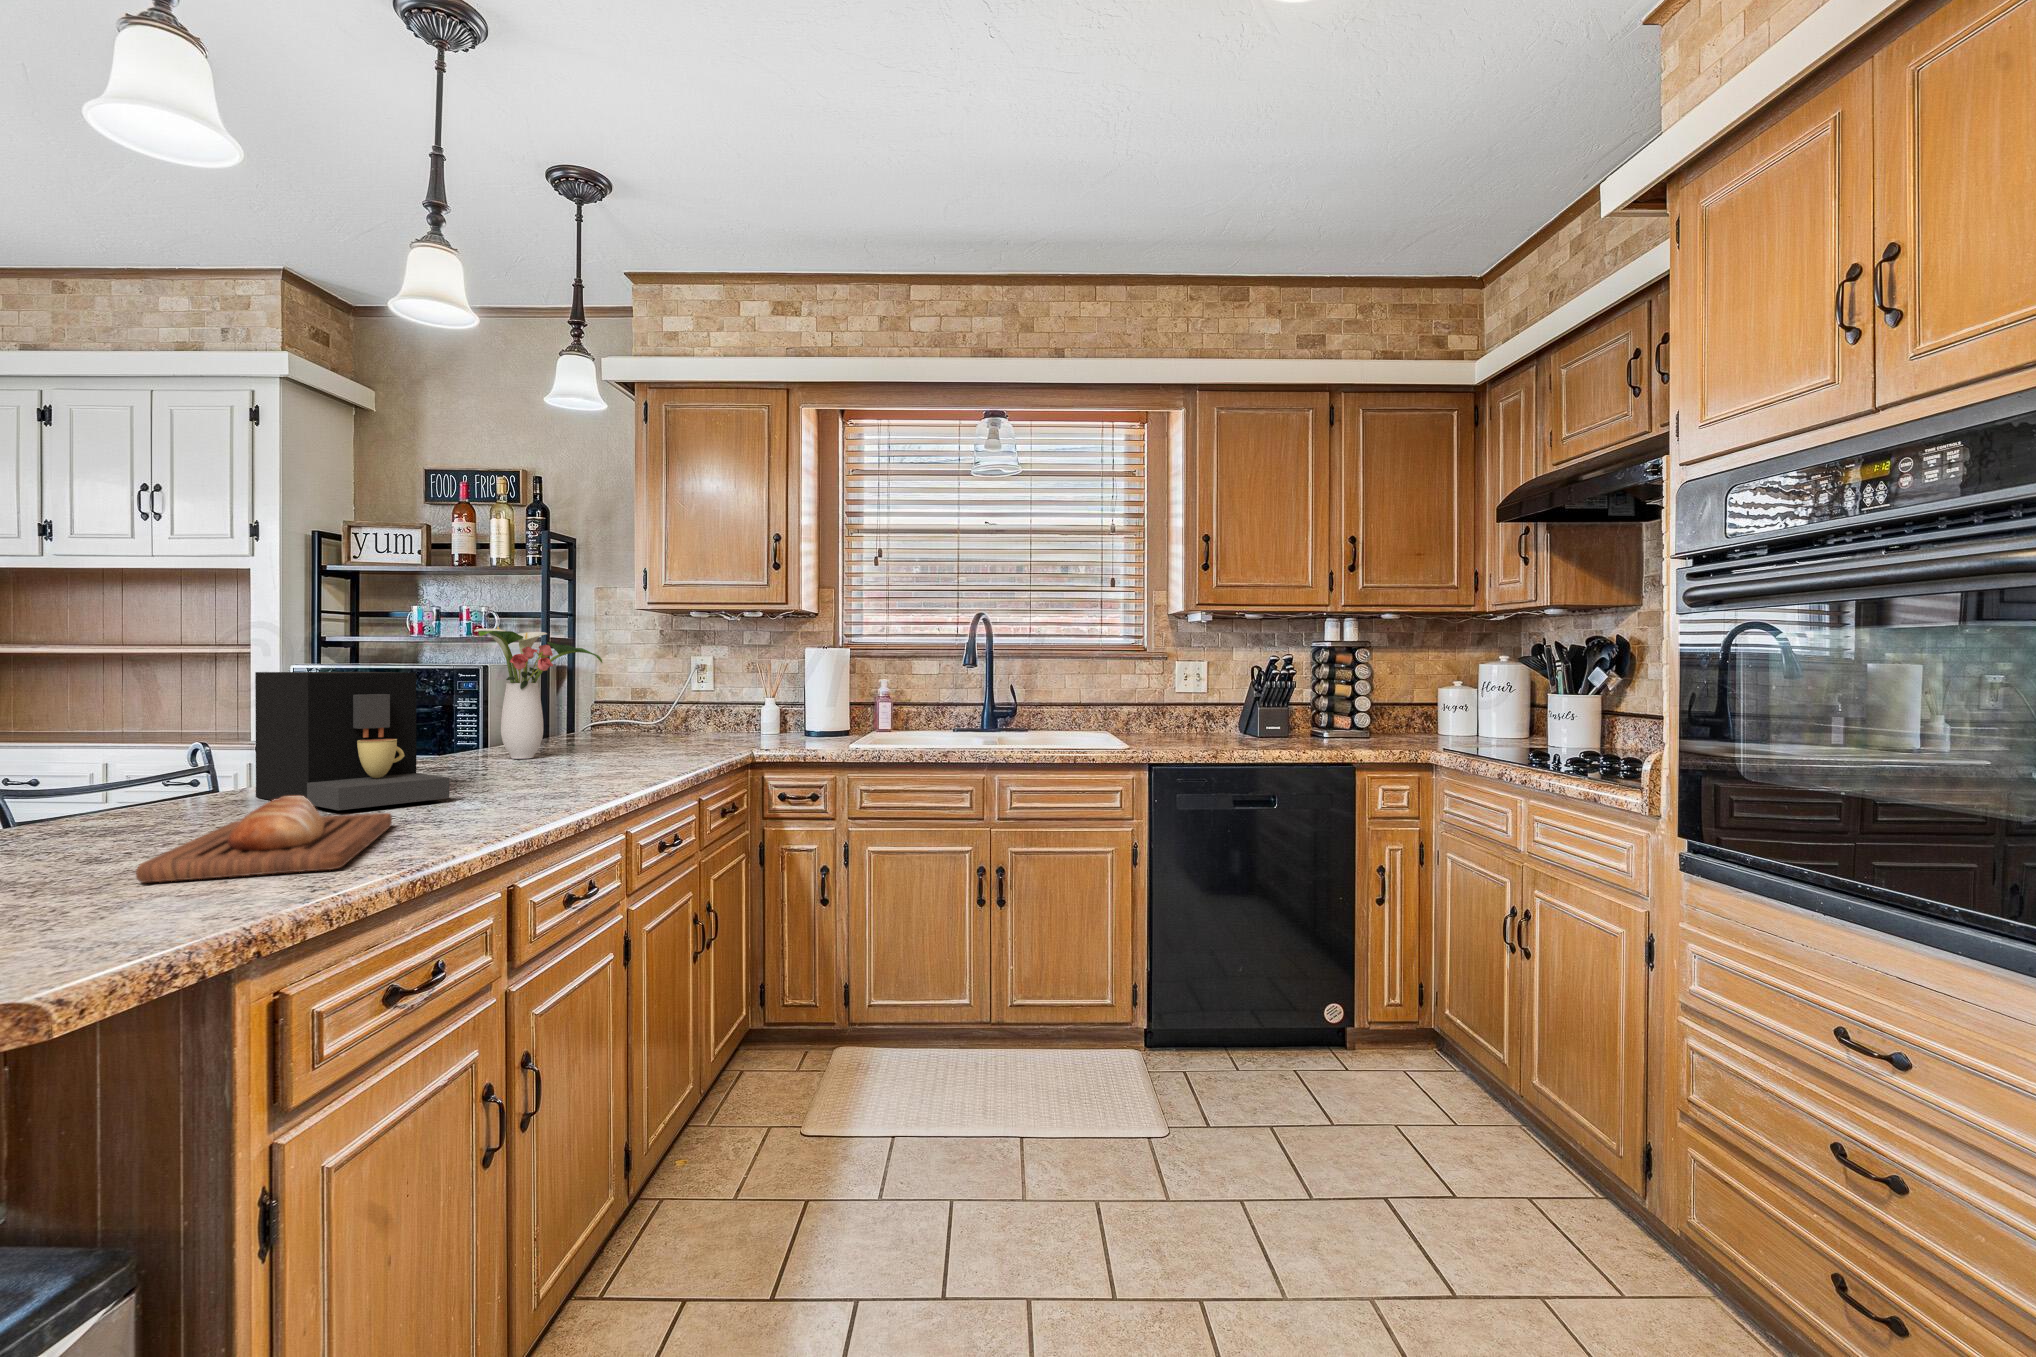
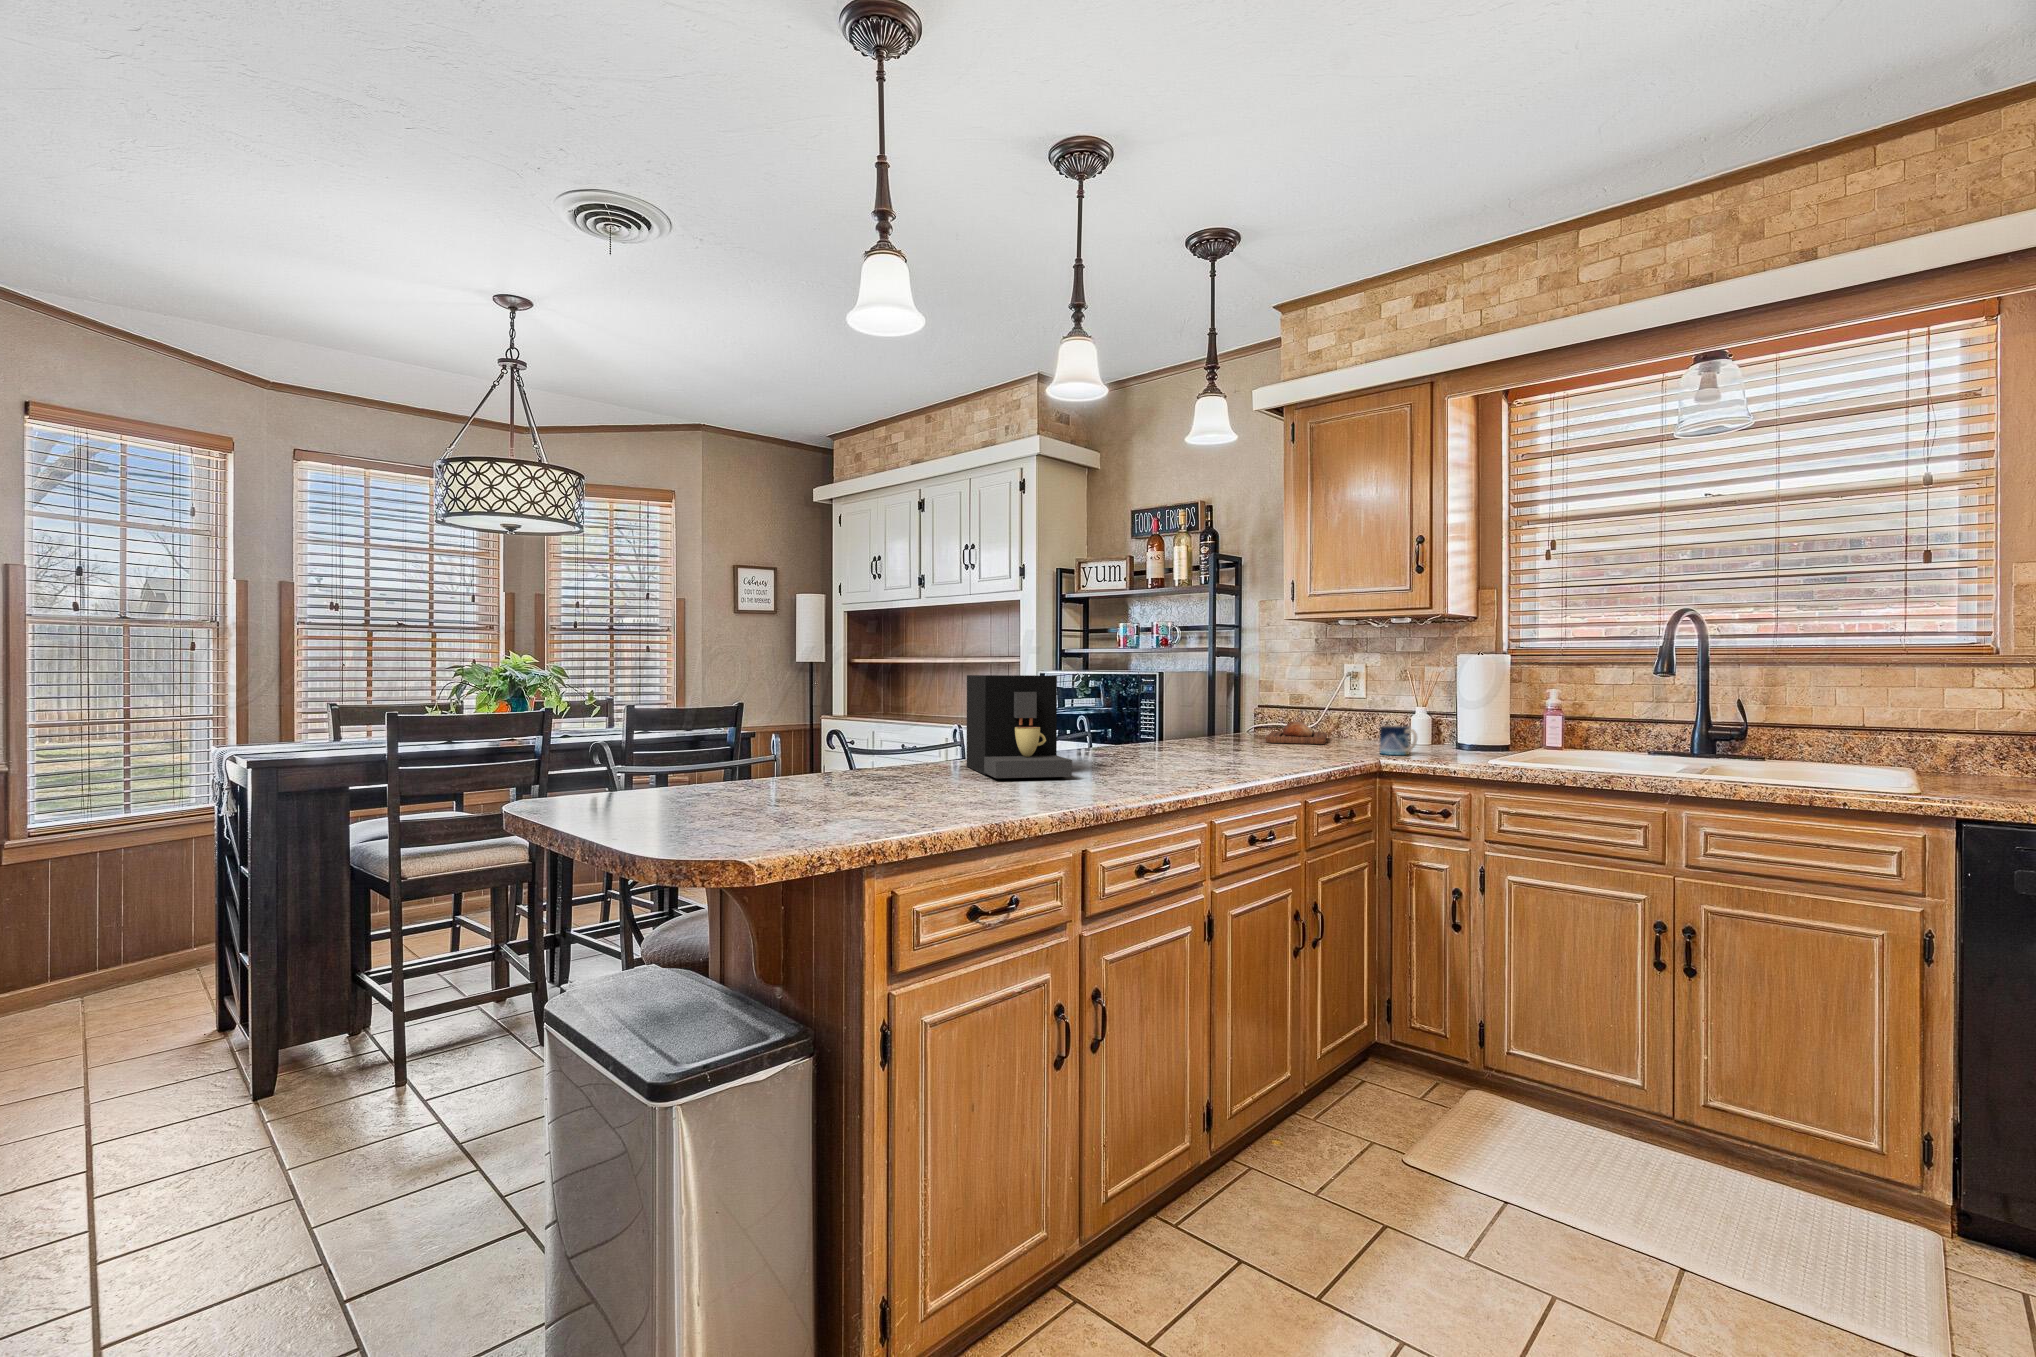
flower arrangement: present [474,627,602,759] -> none [1127,639,1228,753]
mug: none [750,717,787,745] -> present [1380,725,1417,755]
bread loaf: present [136,796,392,883] -> present [1265,721,1327,744]

